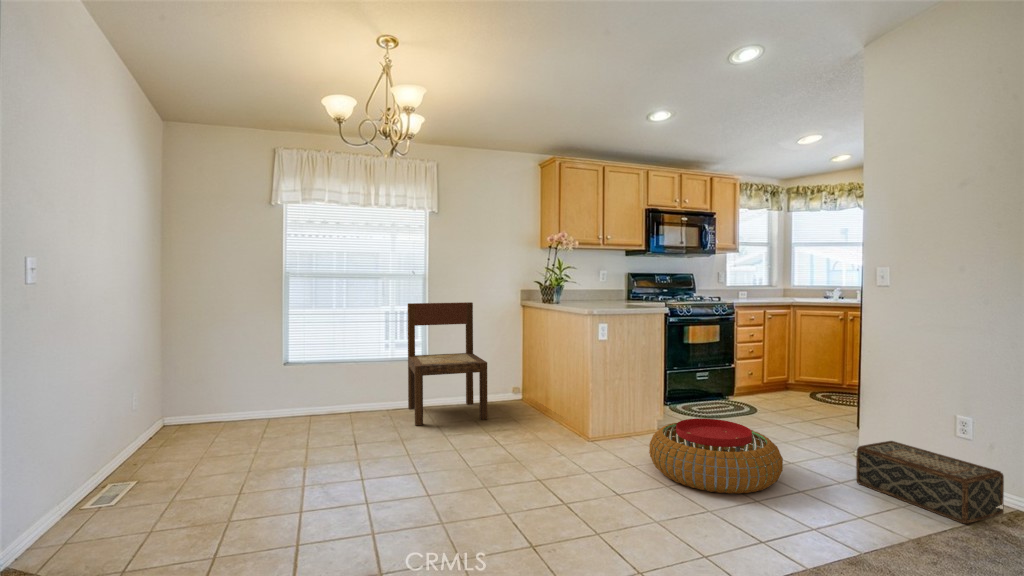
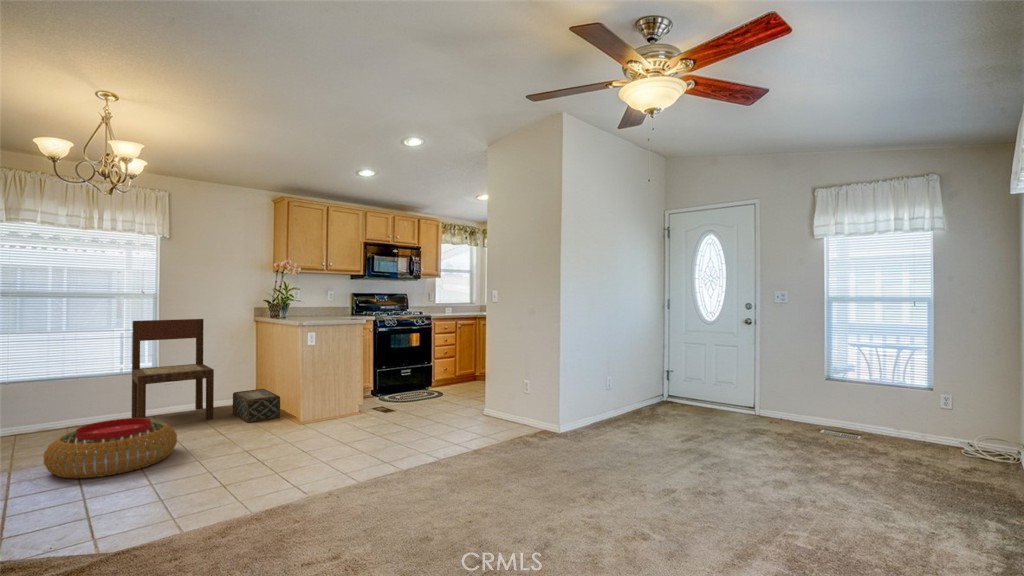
pouf: present [649,418,783,494] -> present [43,418,177,478]
woven basket: present [856,441,1004,524] -> present [233,389,280,422]

